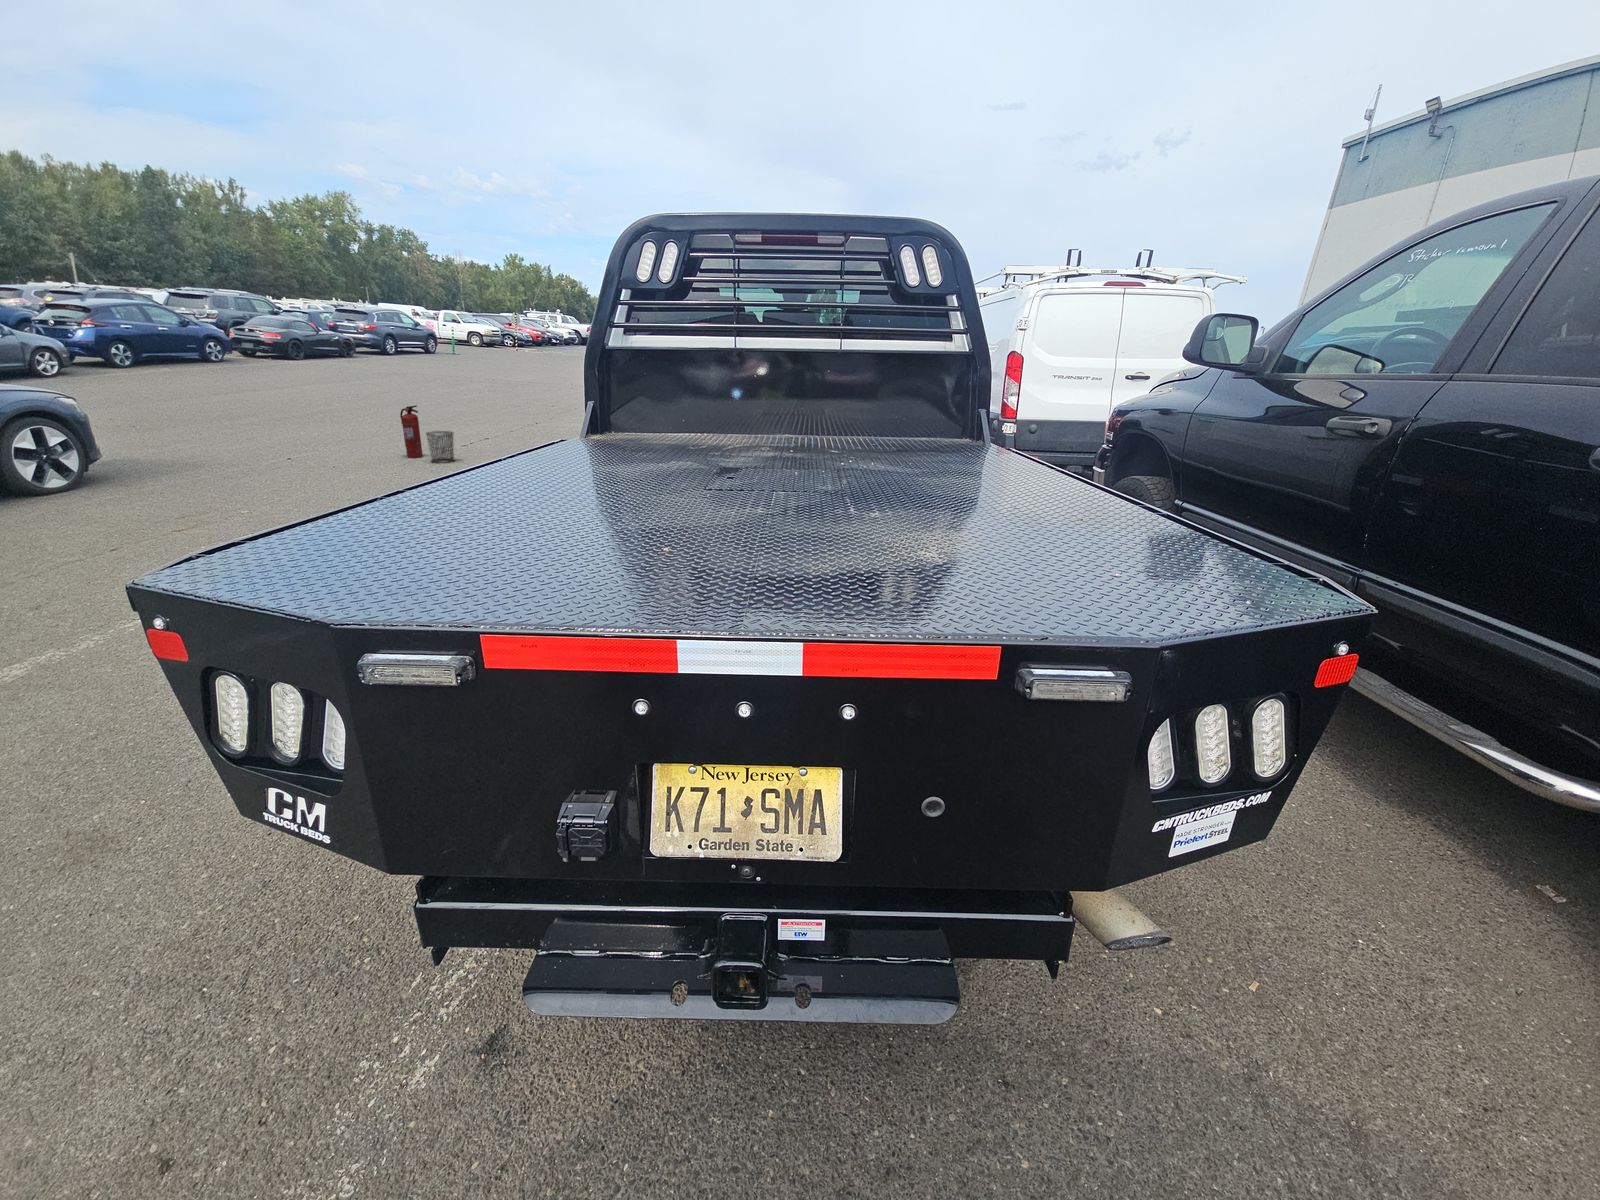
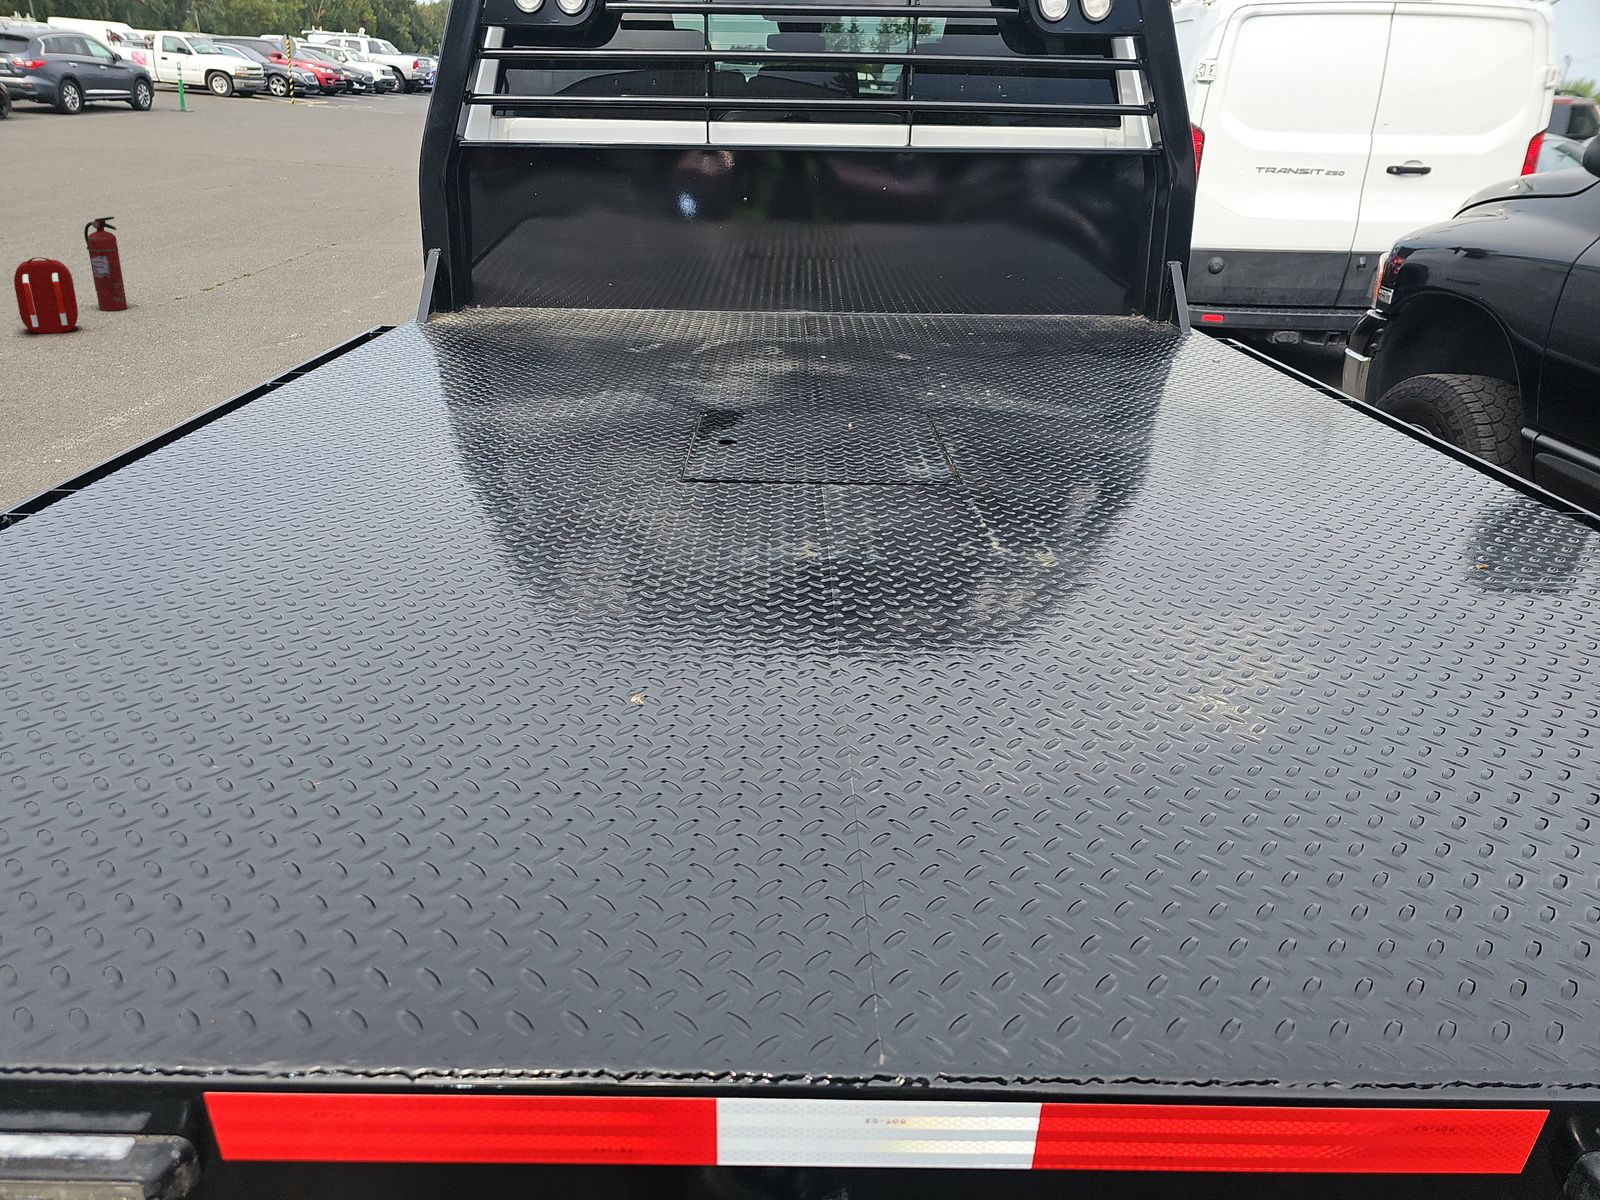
backpack: none [361,427,396,469] -> present [14,257,78,333]
trash can: present [426,431,454,463] -> none [130,263,185,321]

